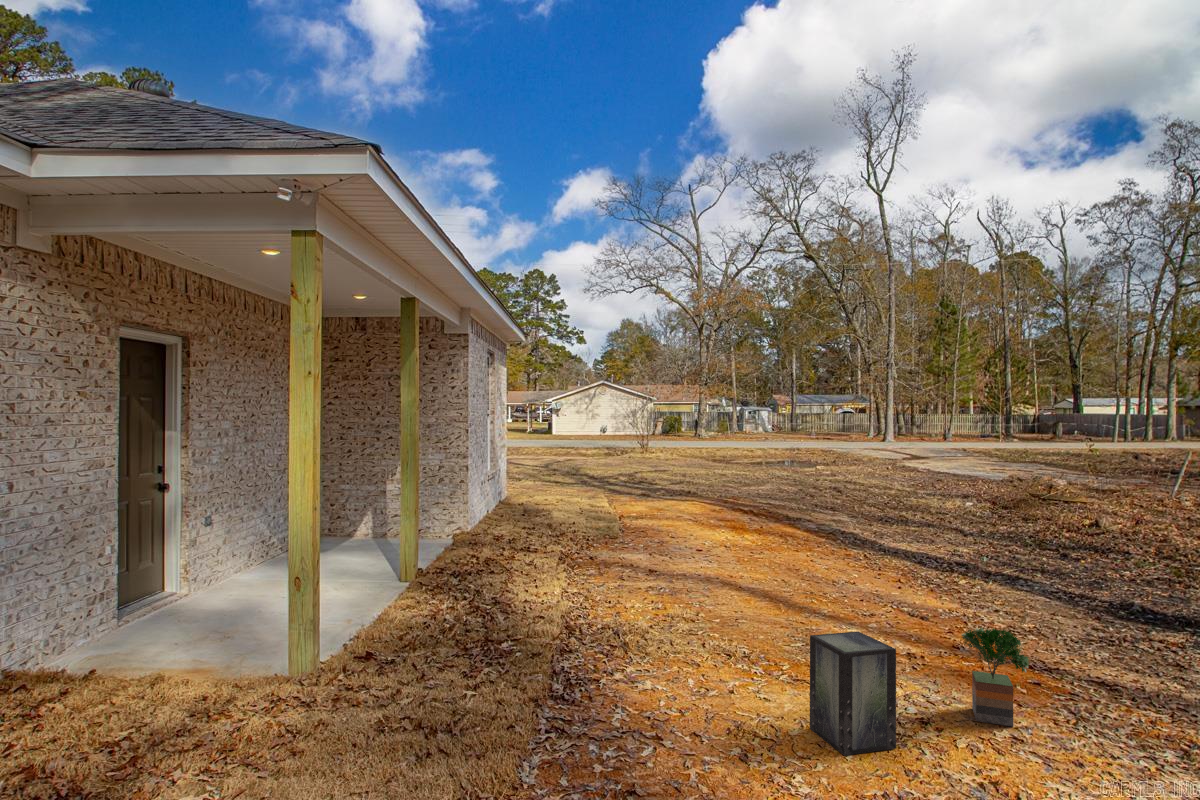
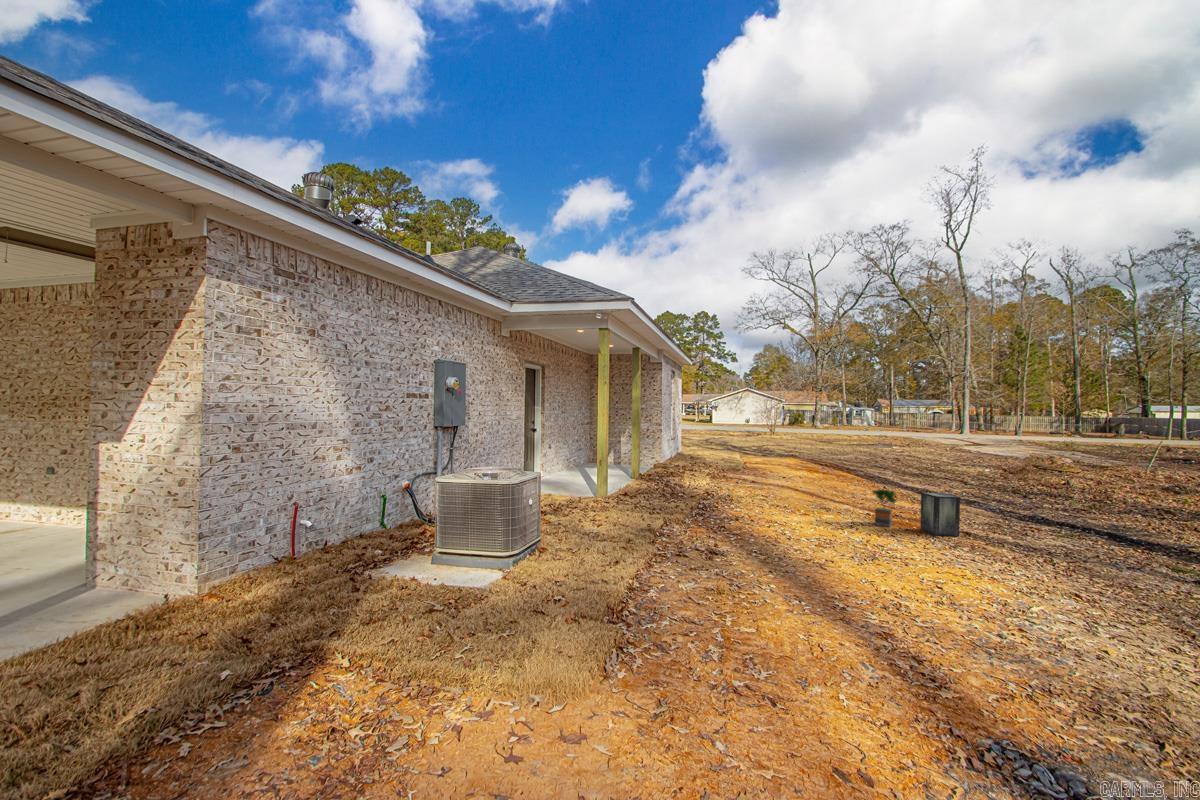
storage box: present [810,631,896,756] -> present [920,493,960,536]

